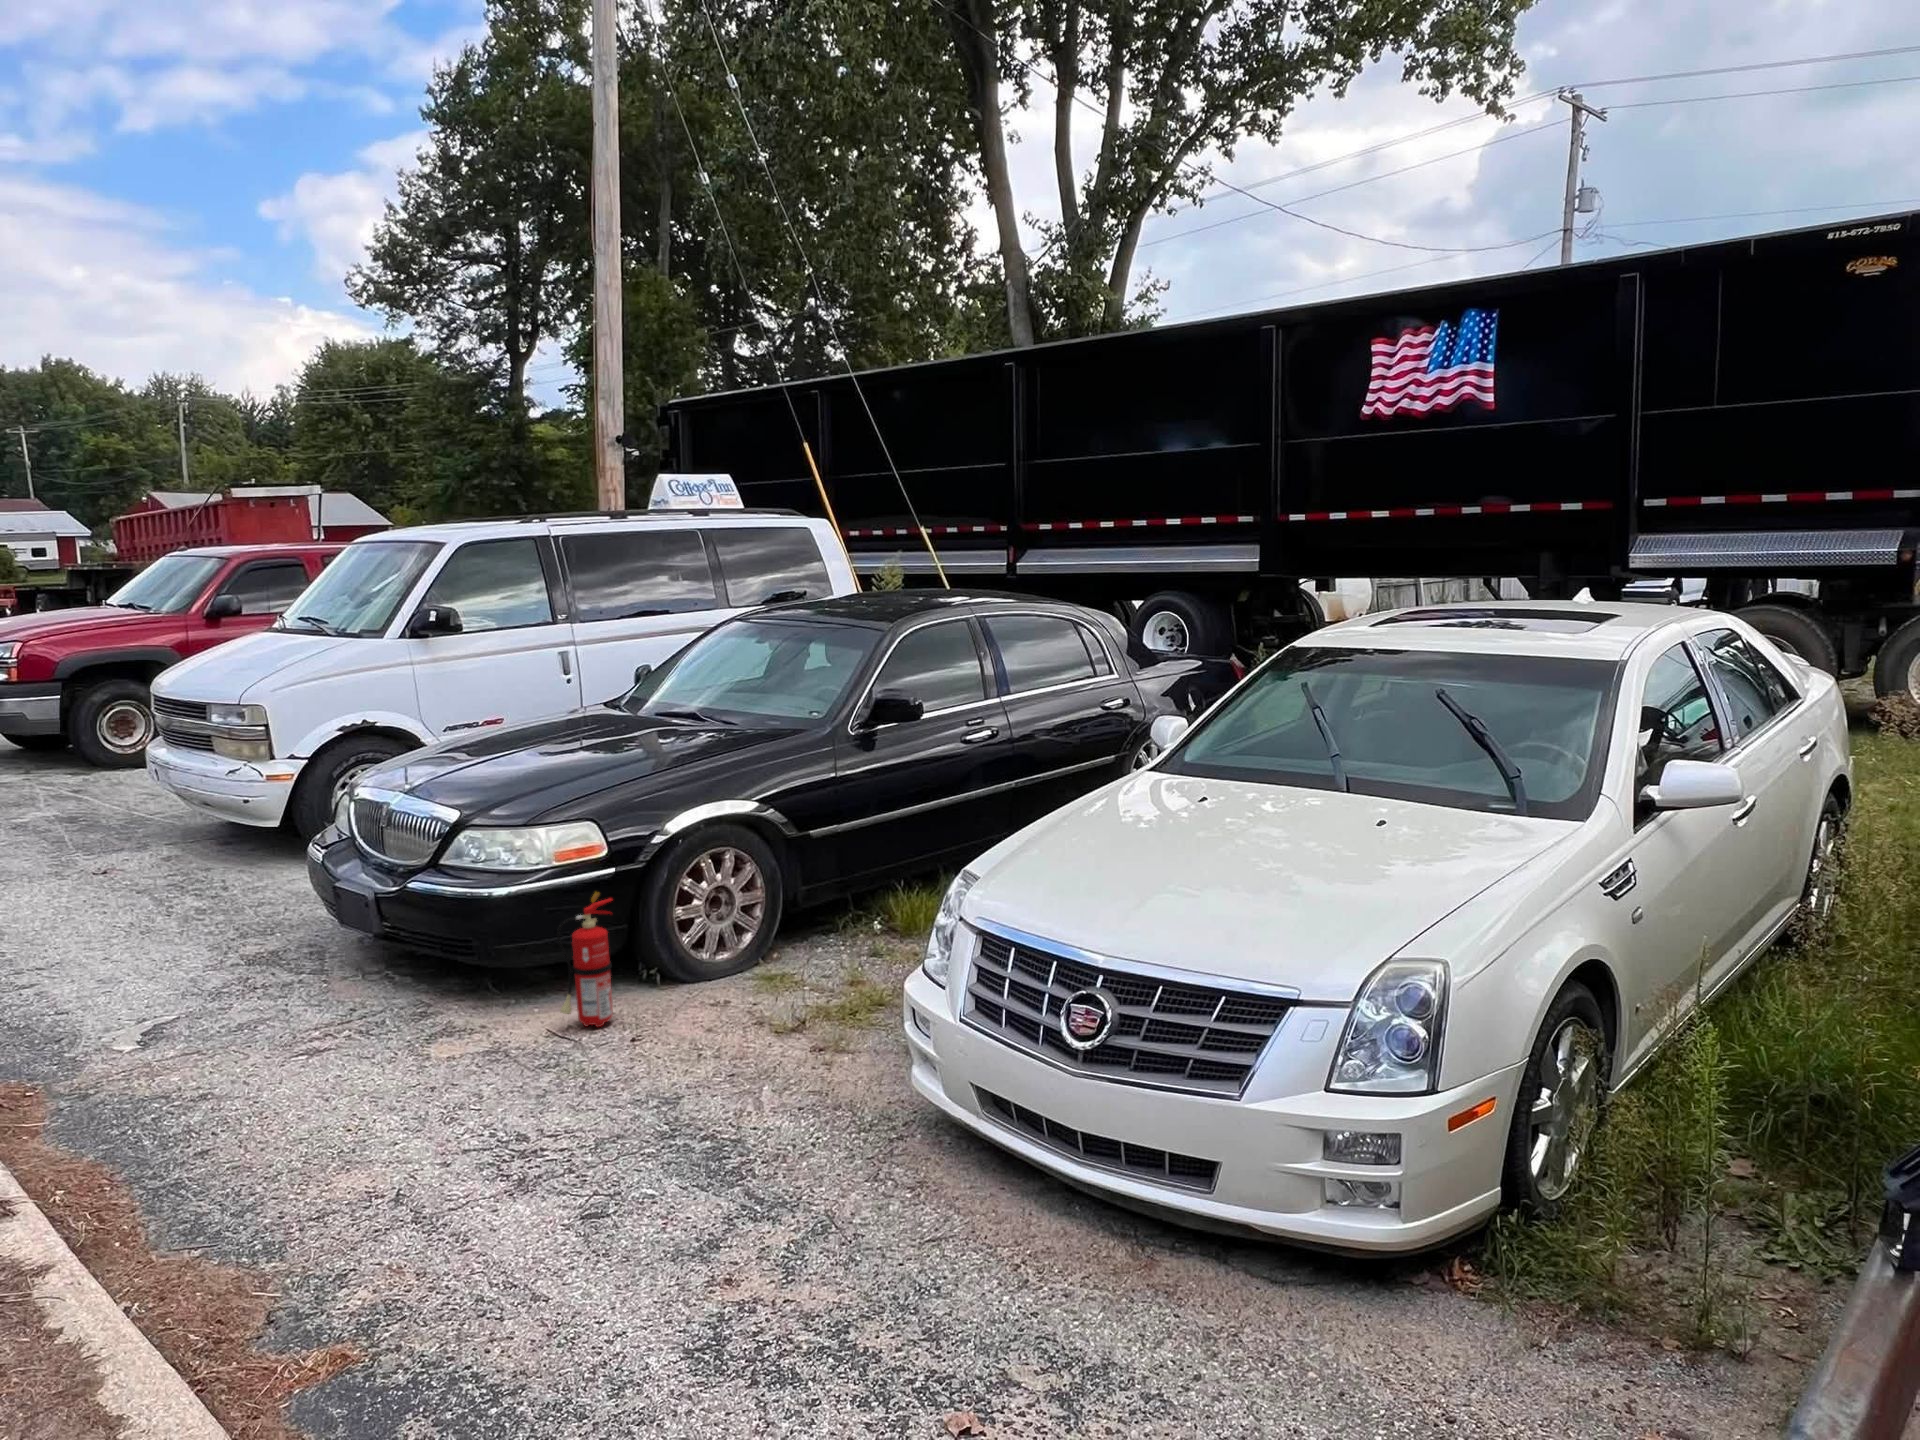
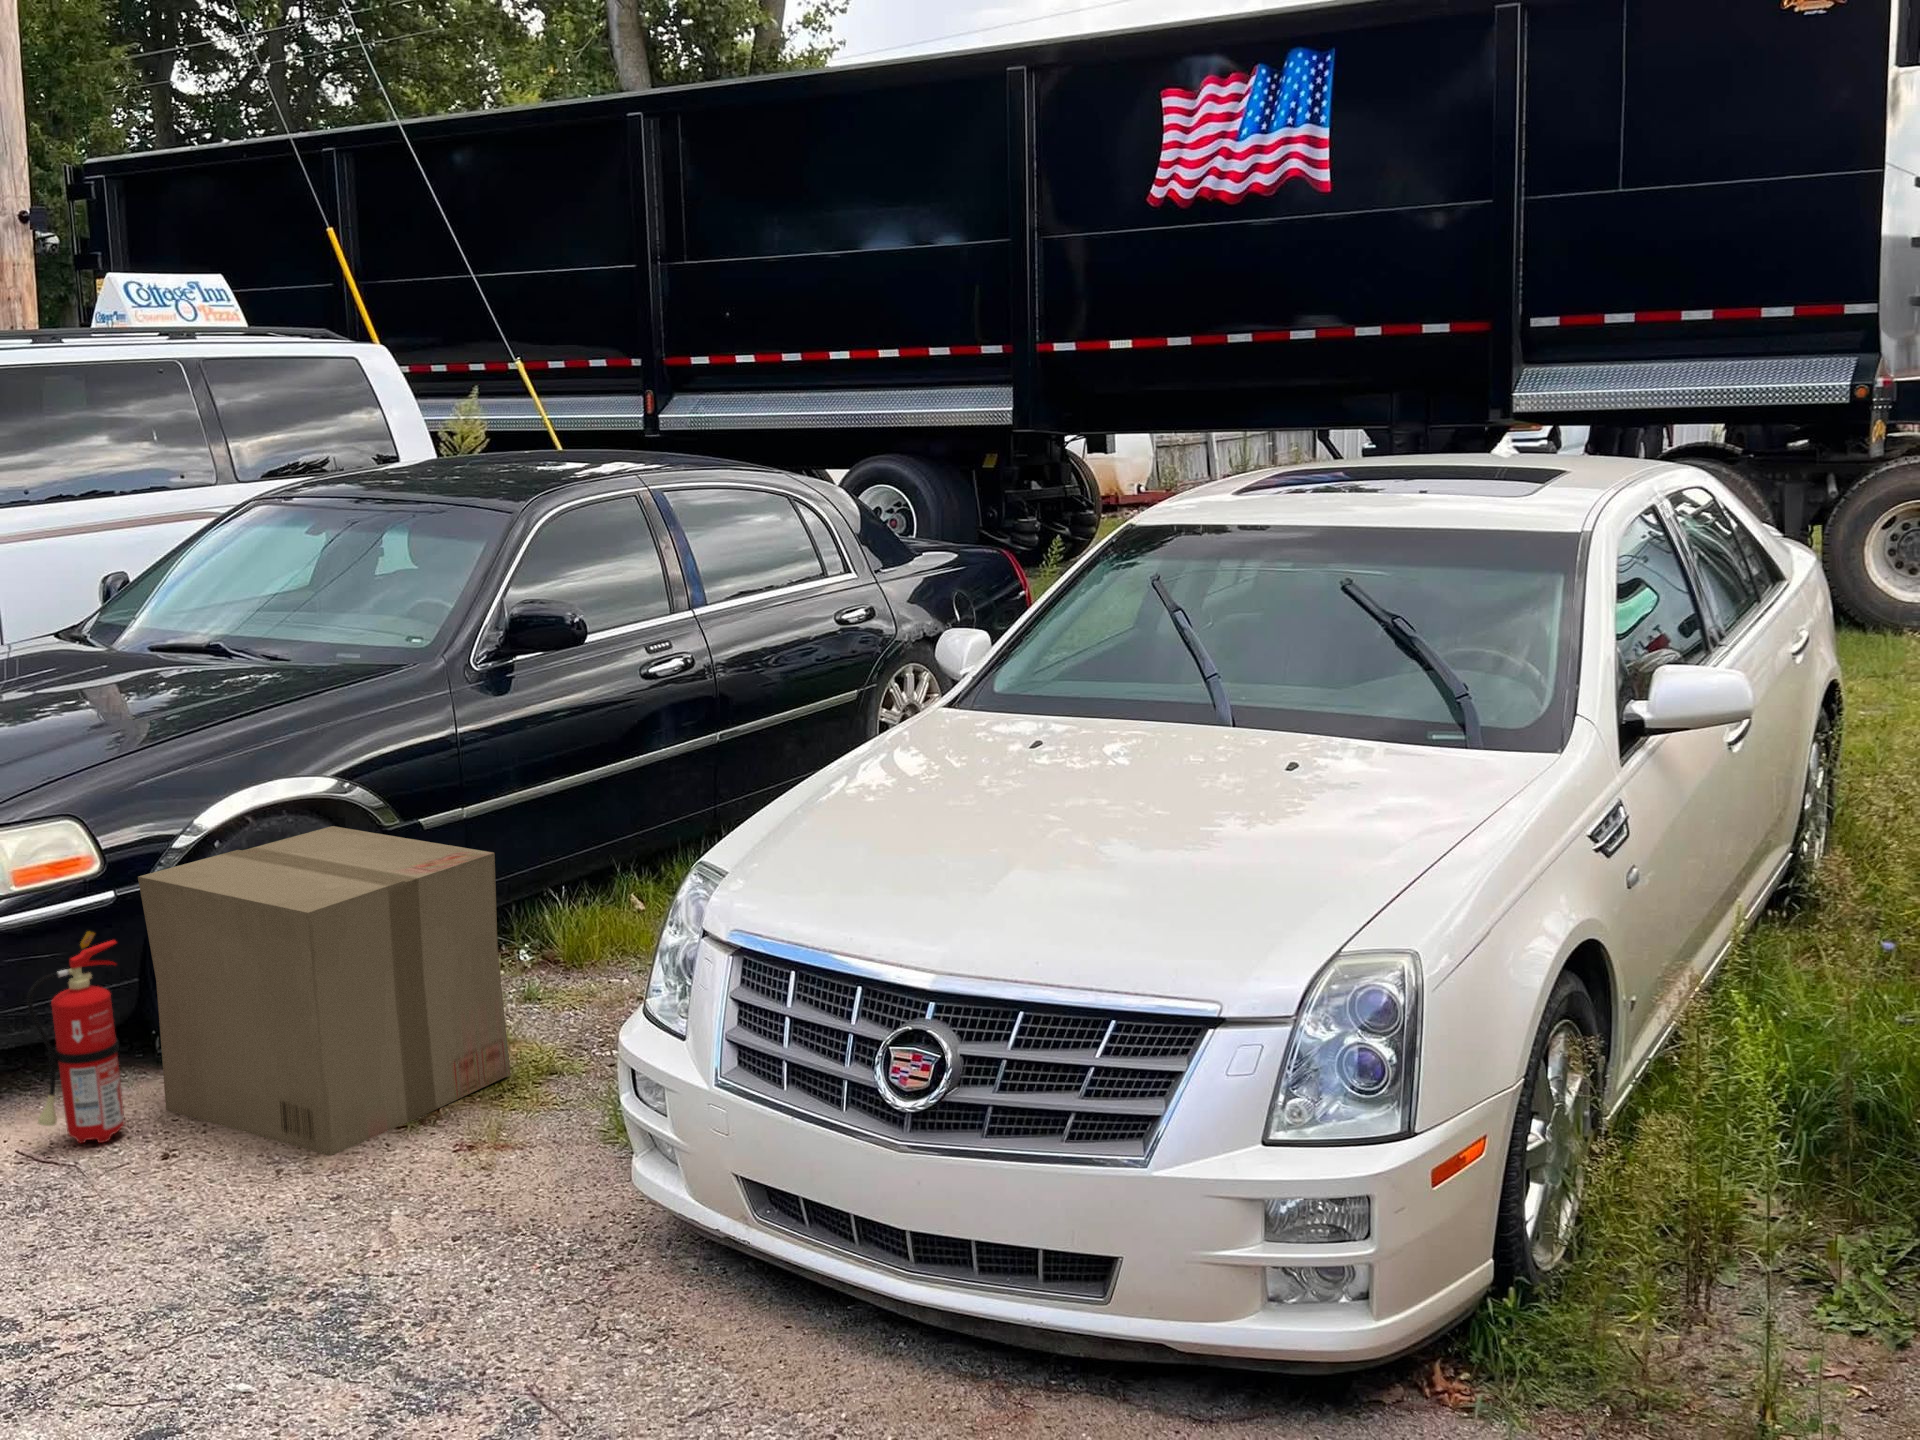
cardboard box: none [629,832,857,1049] -> present [138,826,511,1156]

